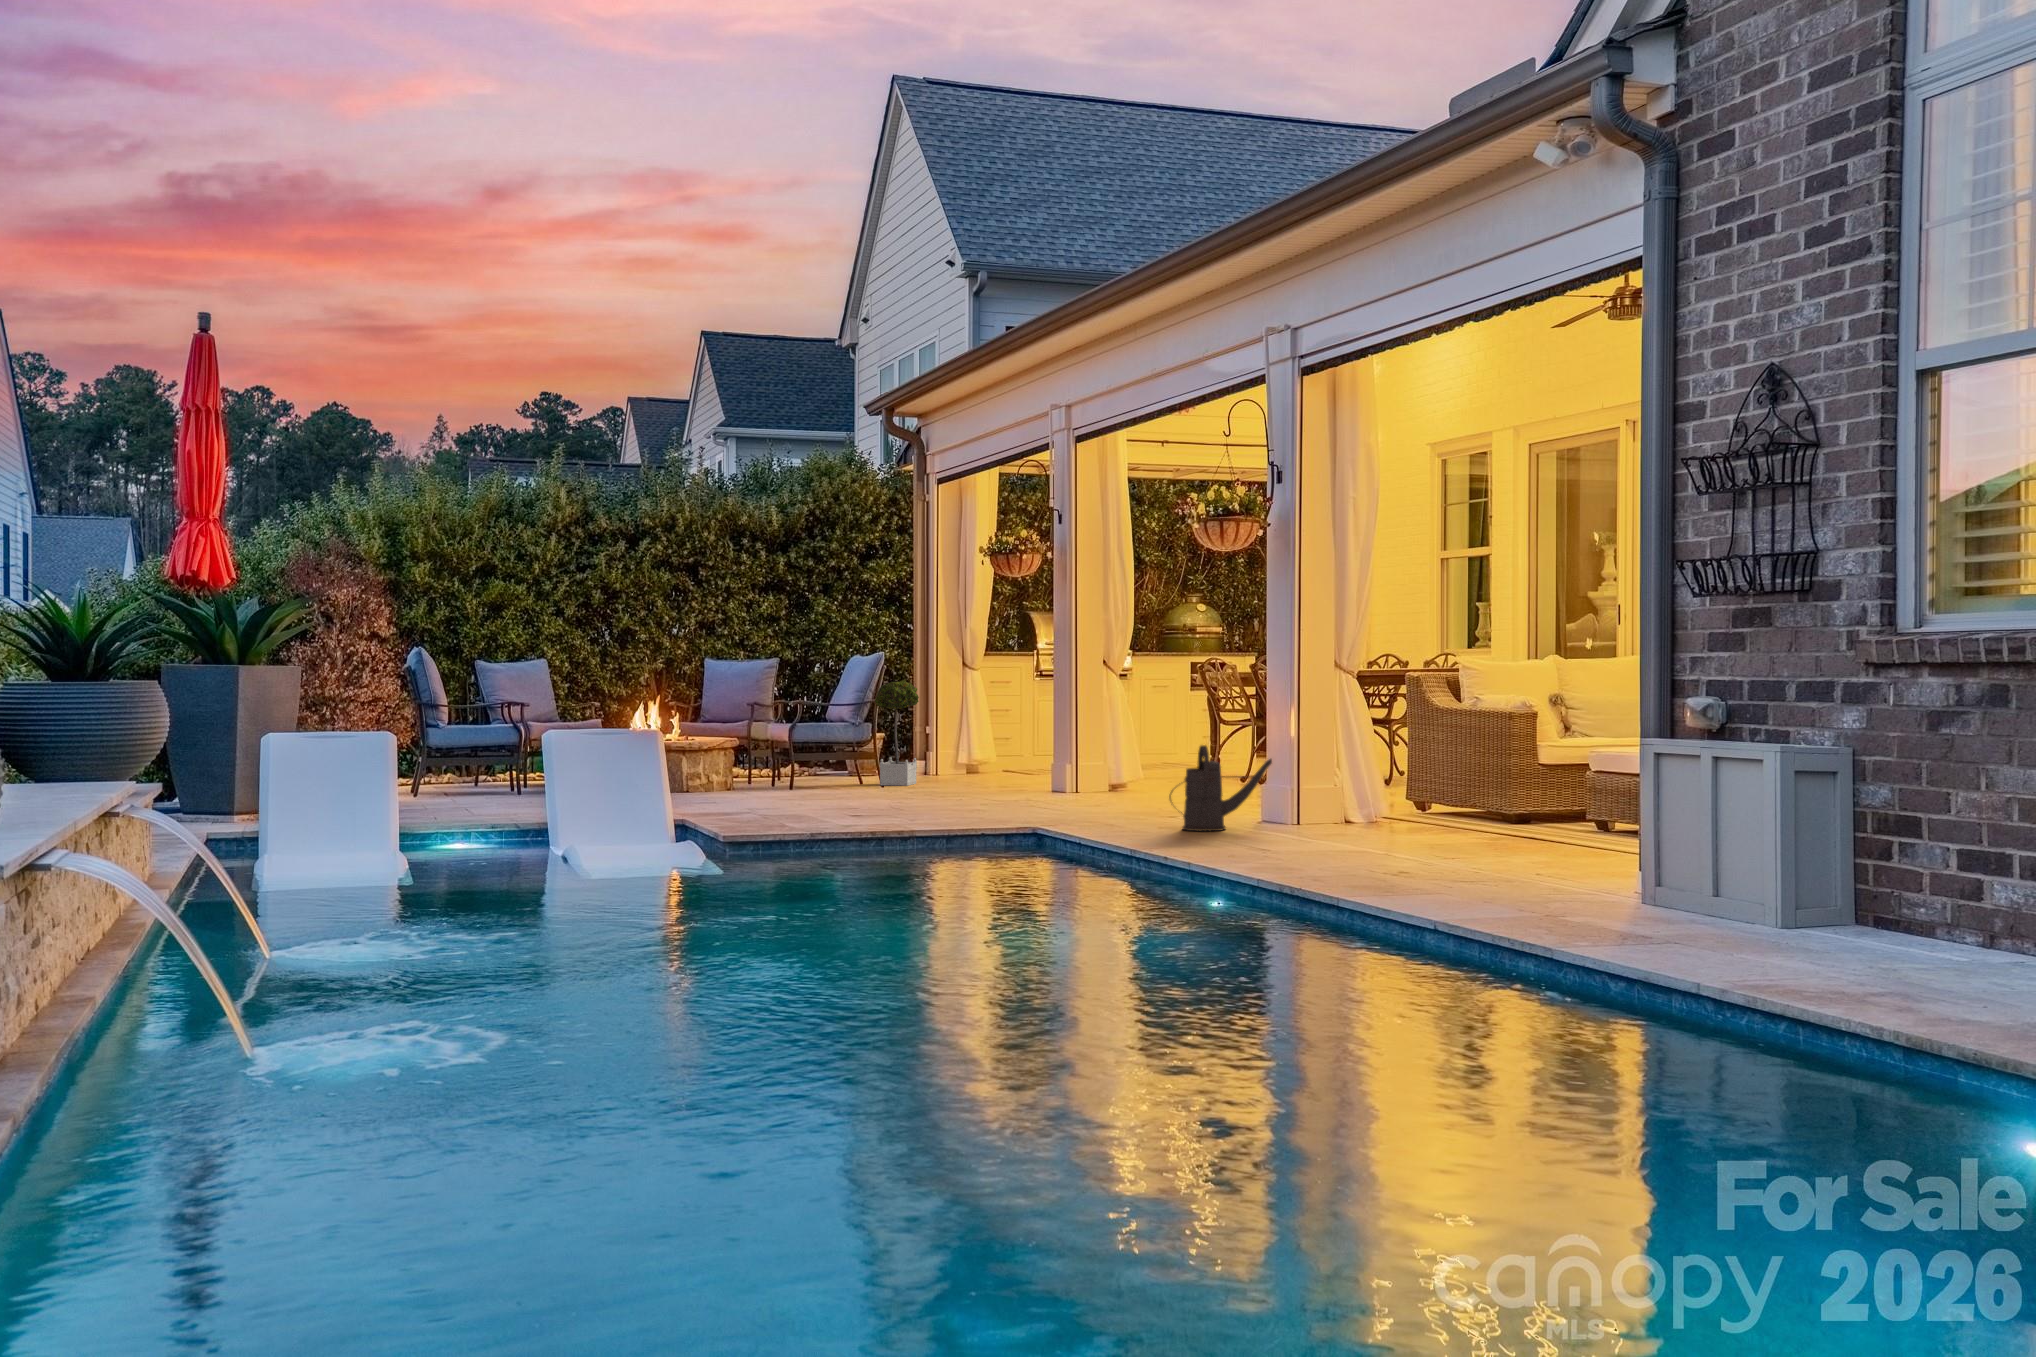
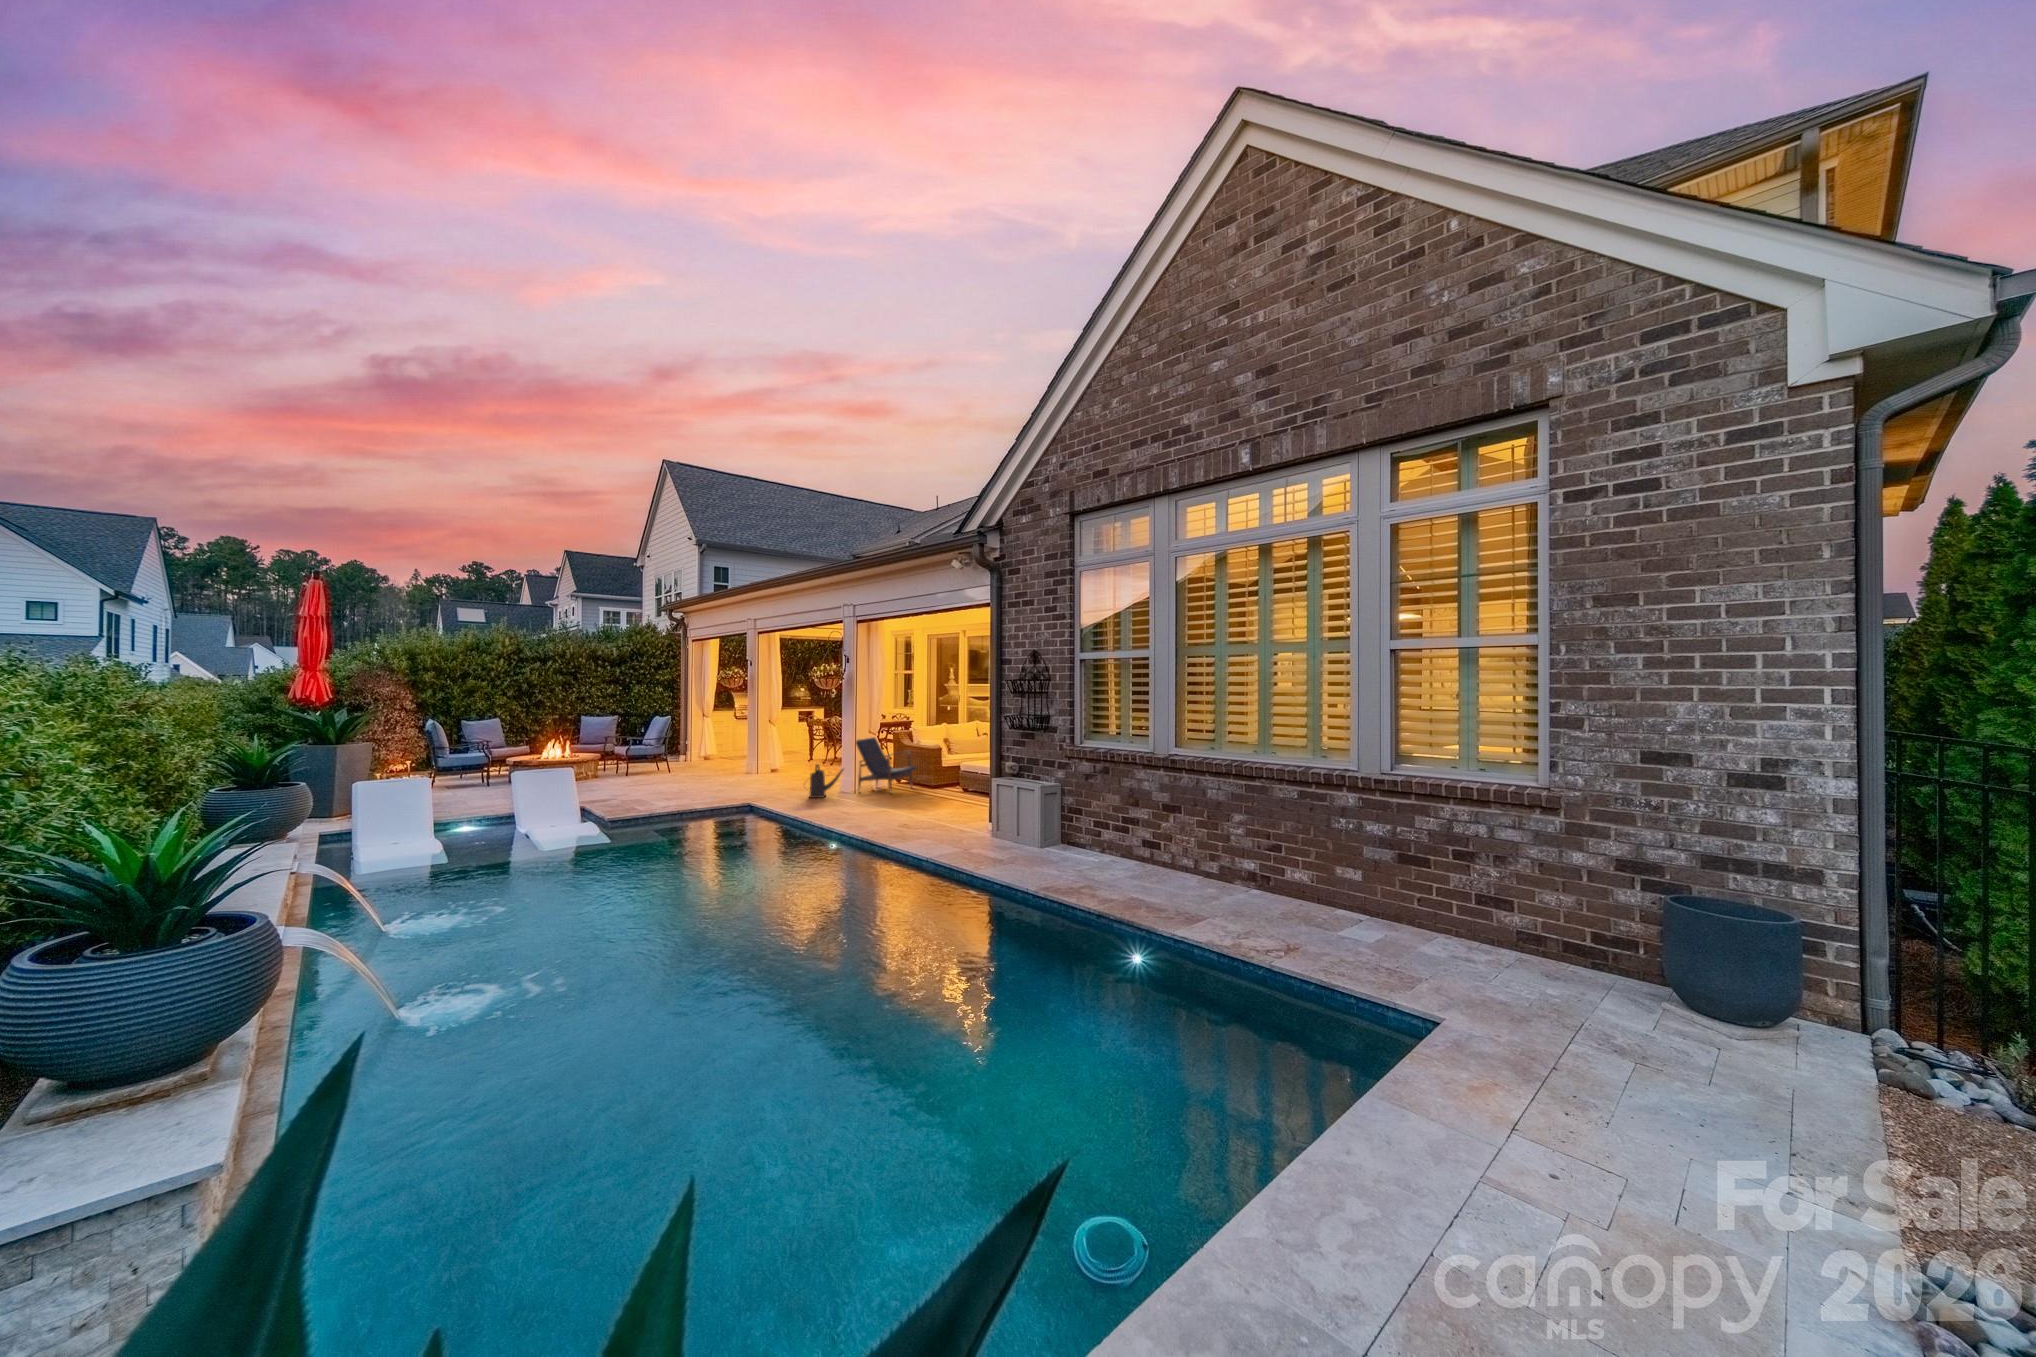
potted tree: present [875,679,919,786] -> none [665,726,685,771]
lounge chair: none [1302,687,1467,831] -> present [856,737,916,793]

